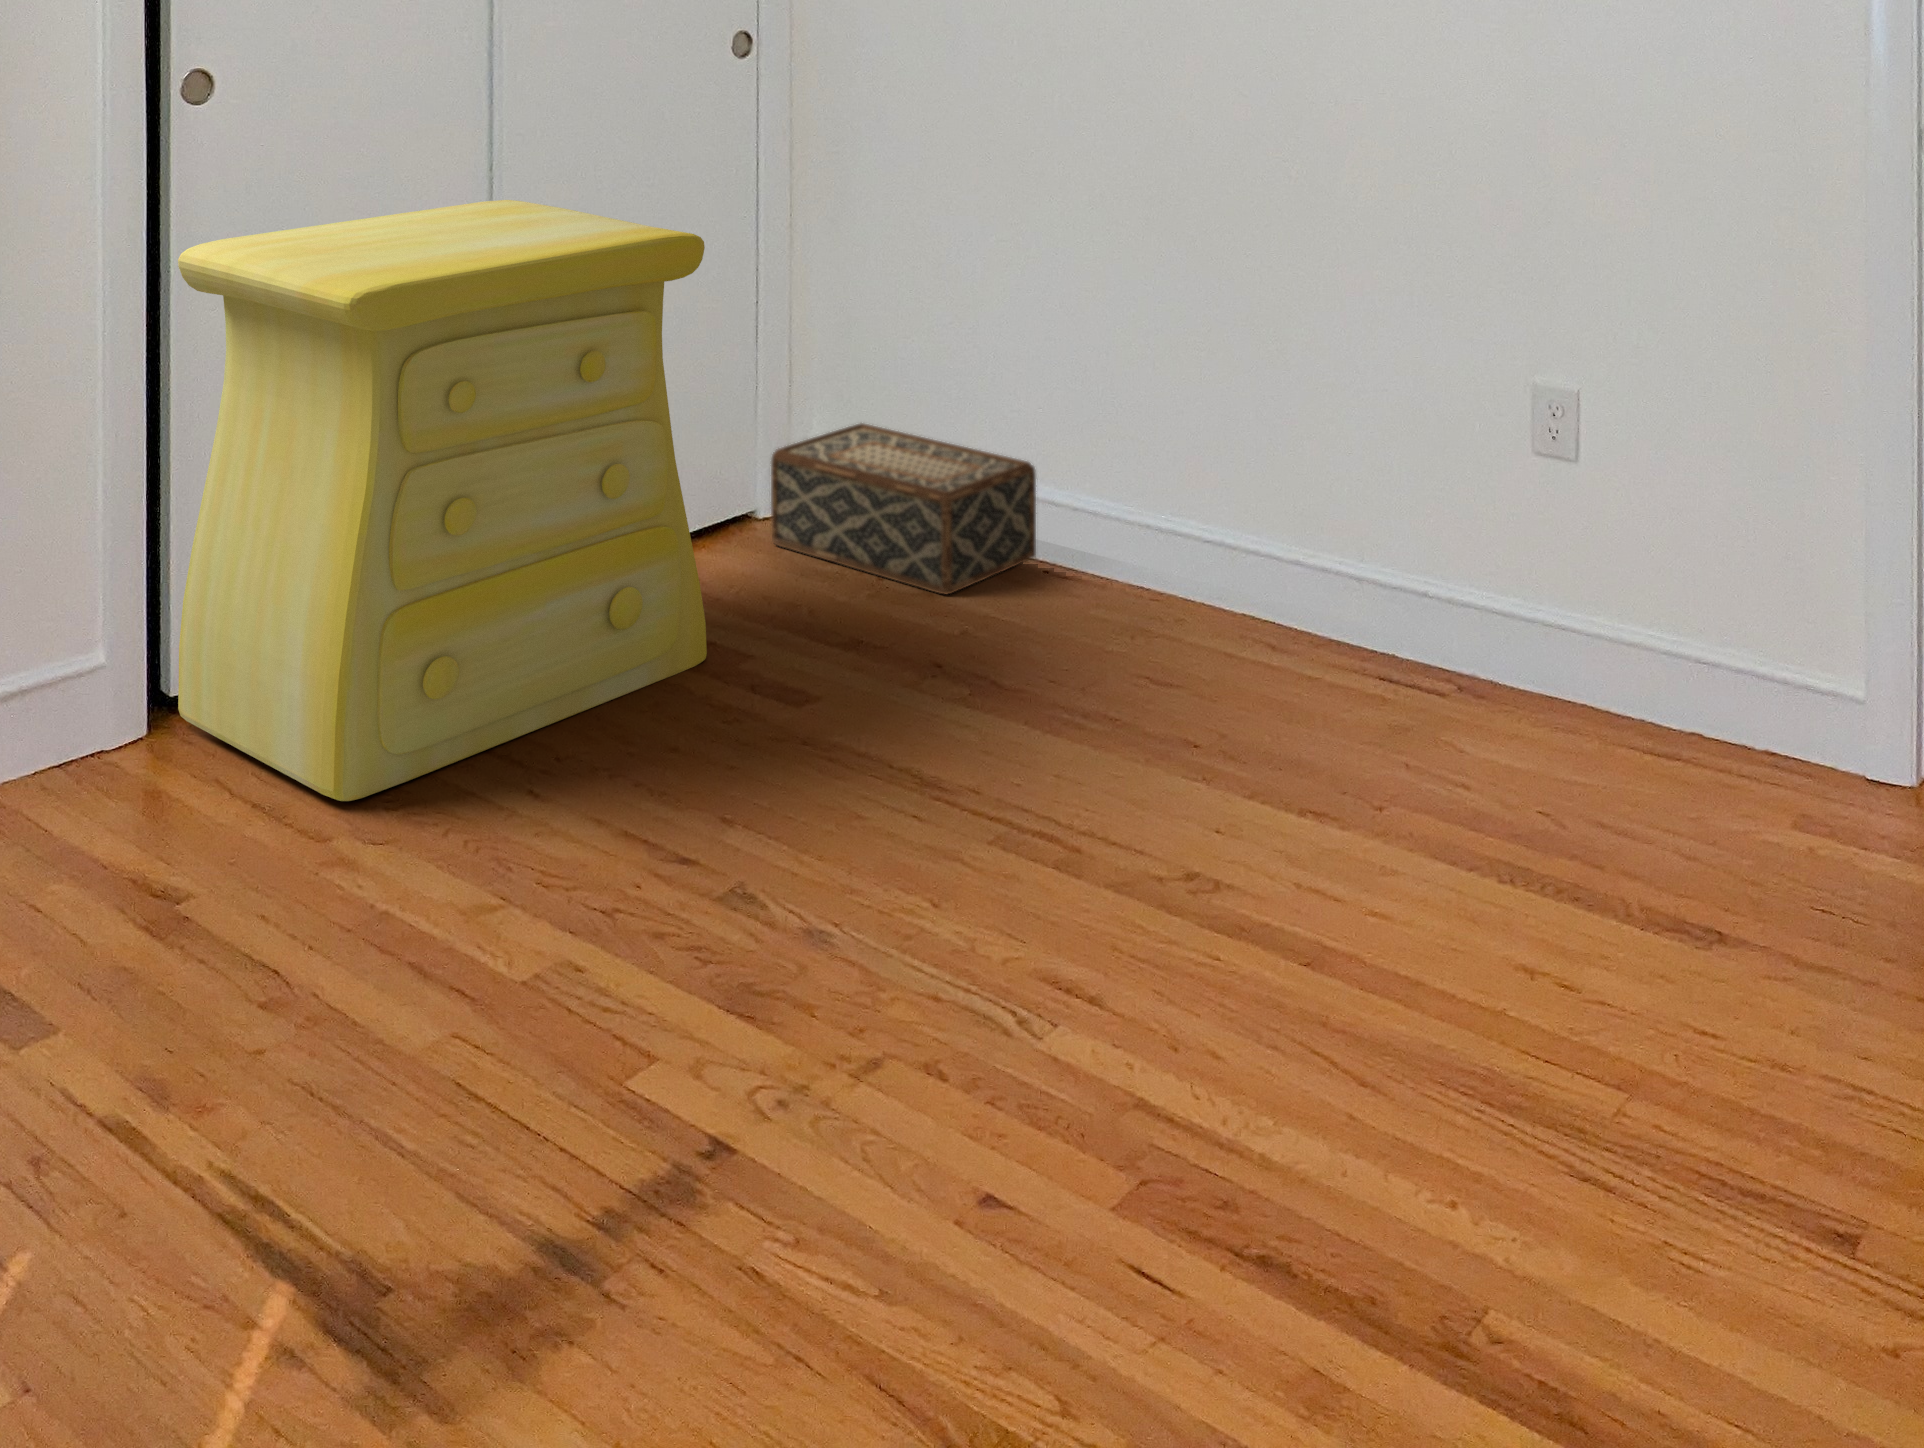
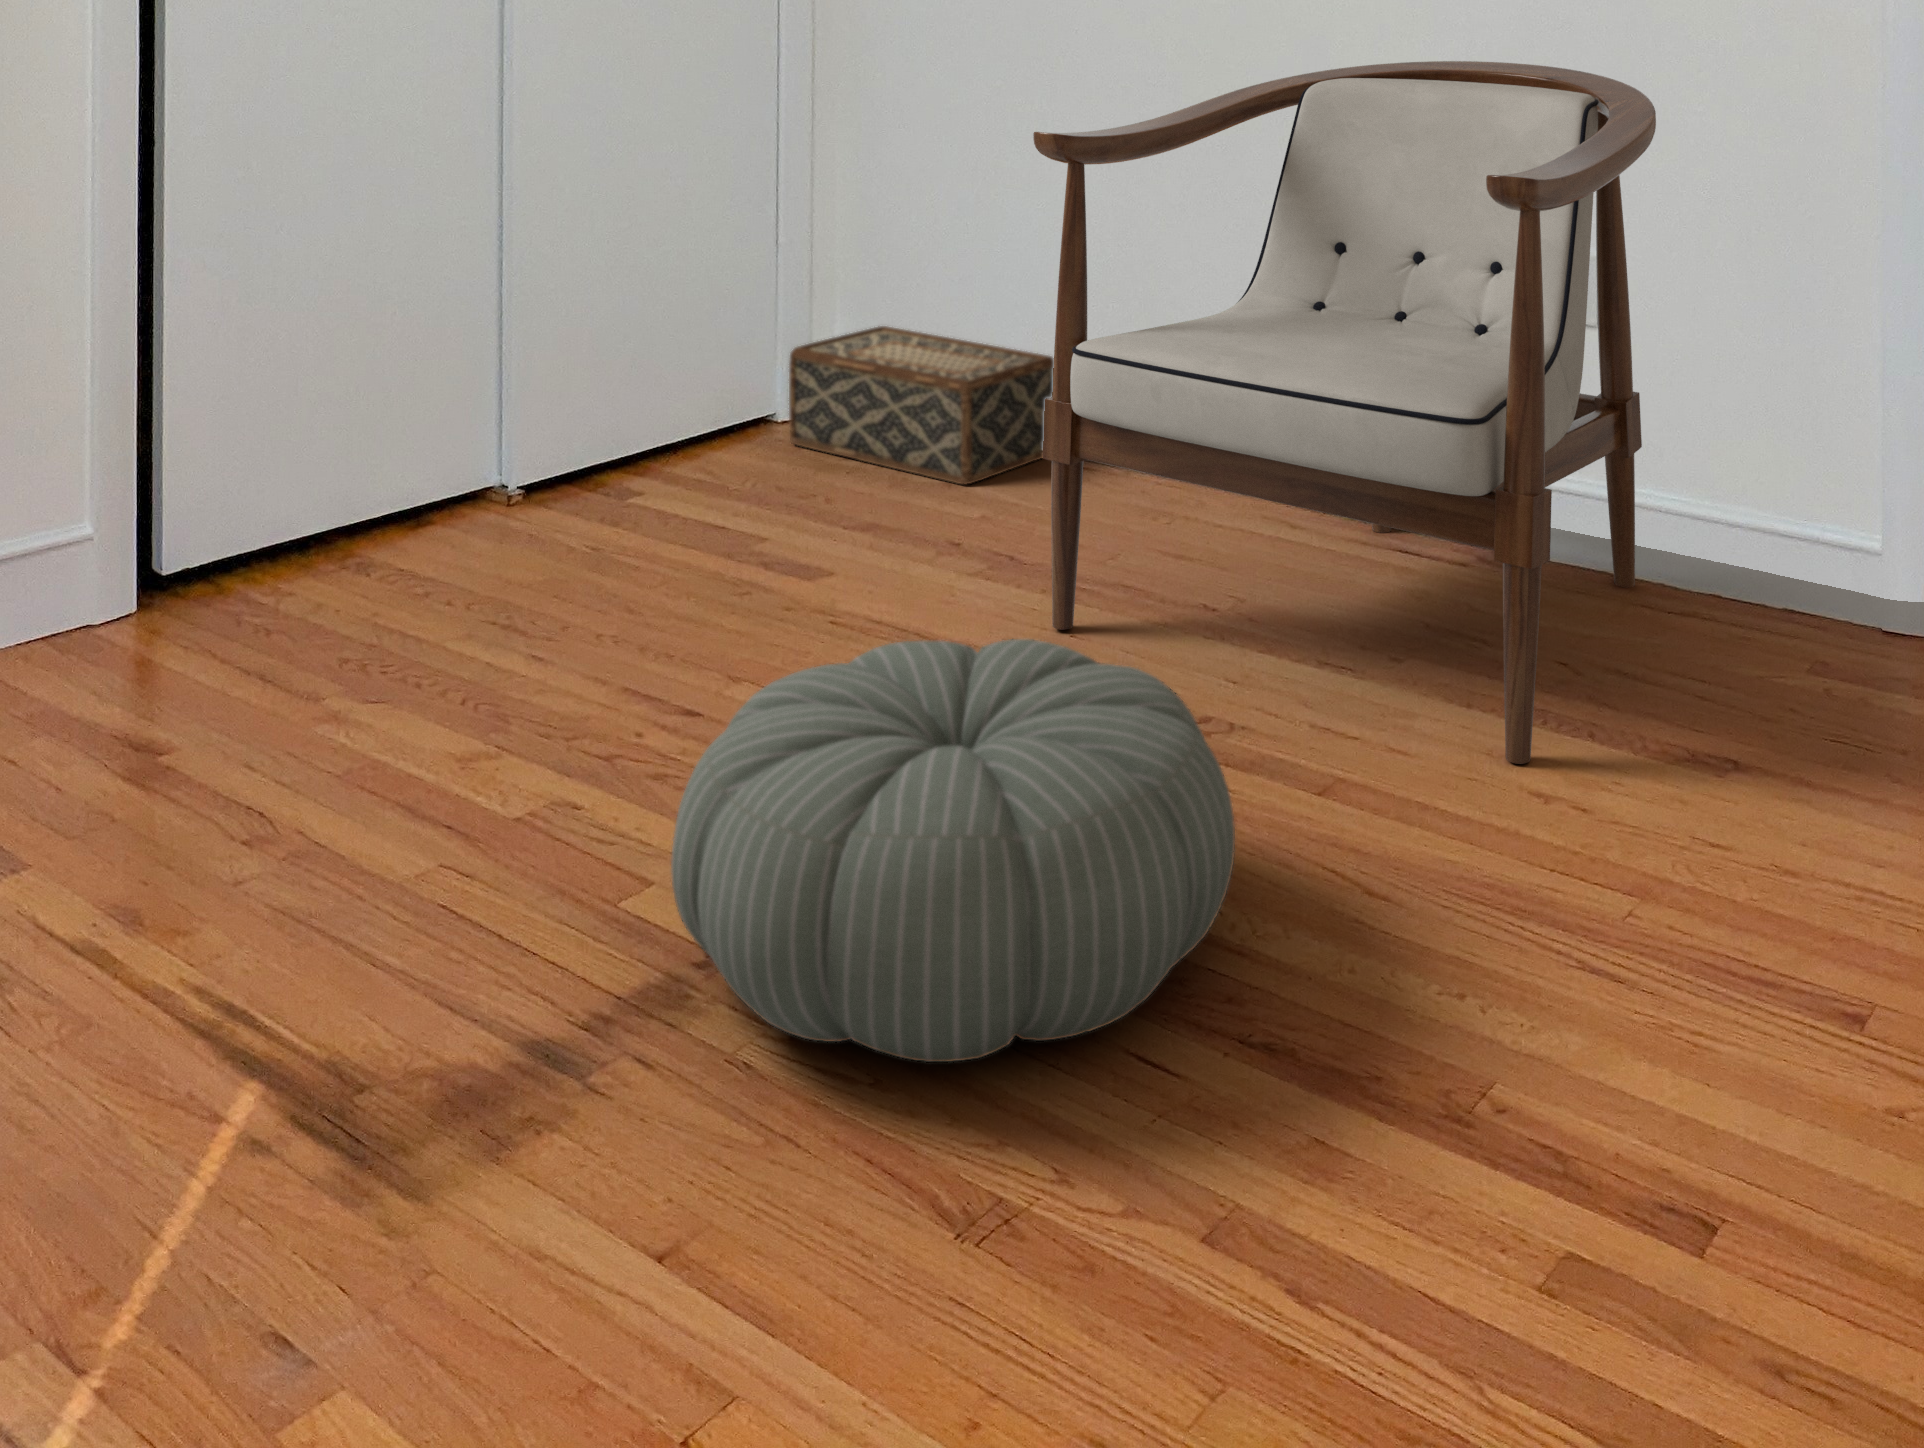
armchair: none [1017,191,1636,935] -> present [1033,61,1656,764]
dresser: present [178,200,707,801] -> none [169,82,719,665]
pouf: none [679,820,1228,1281] -> present [671,639,1235,1062]

